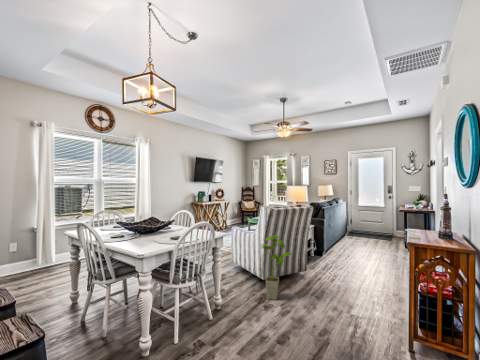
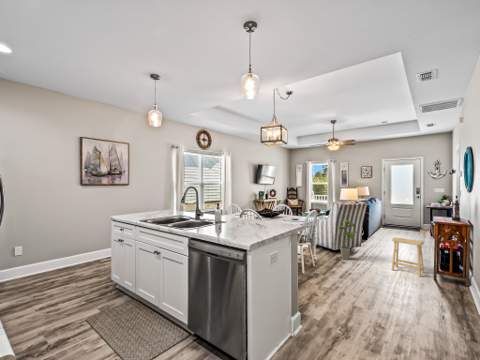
footstool: none [338,265,392,344] -> present [392,237,424,277]

